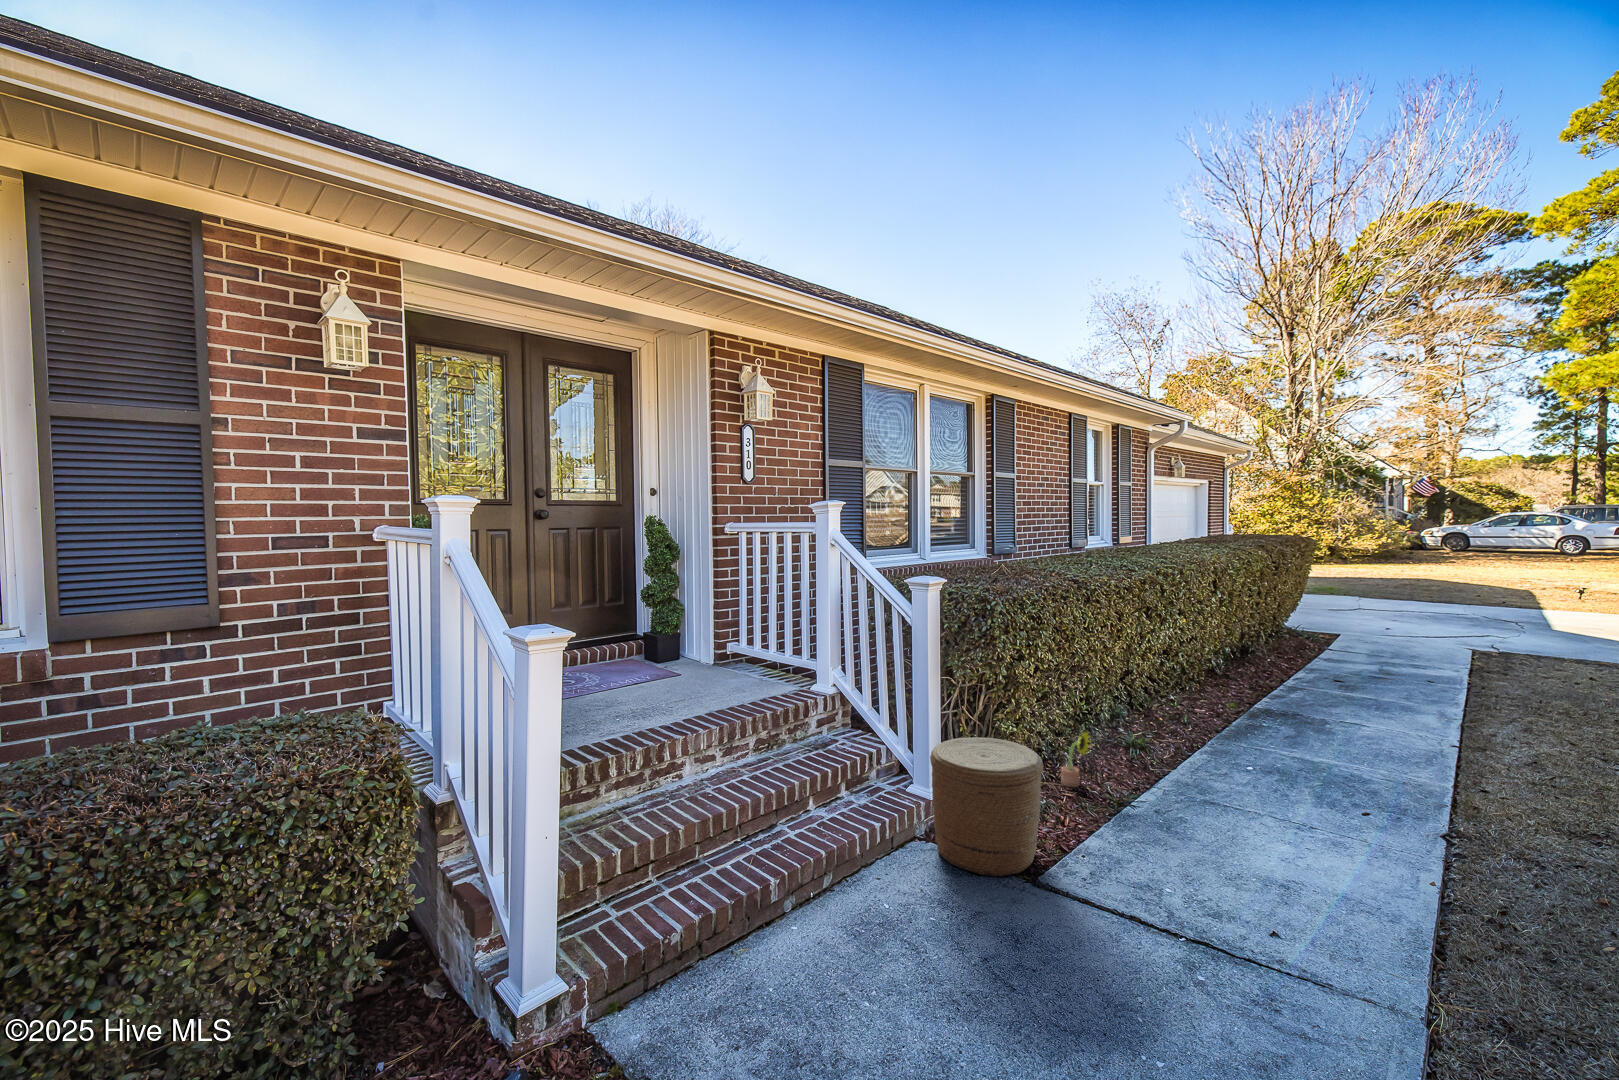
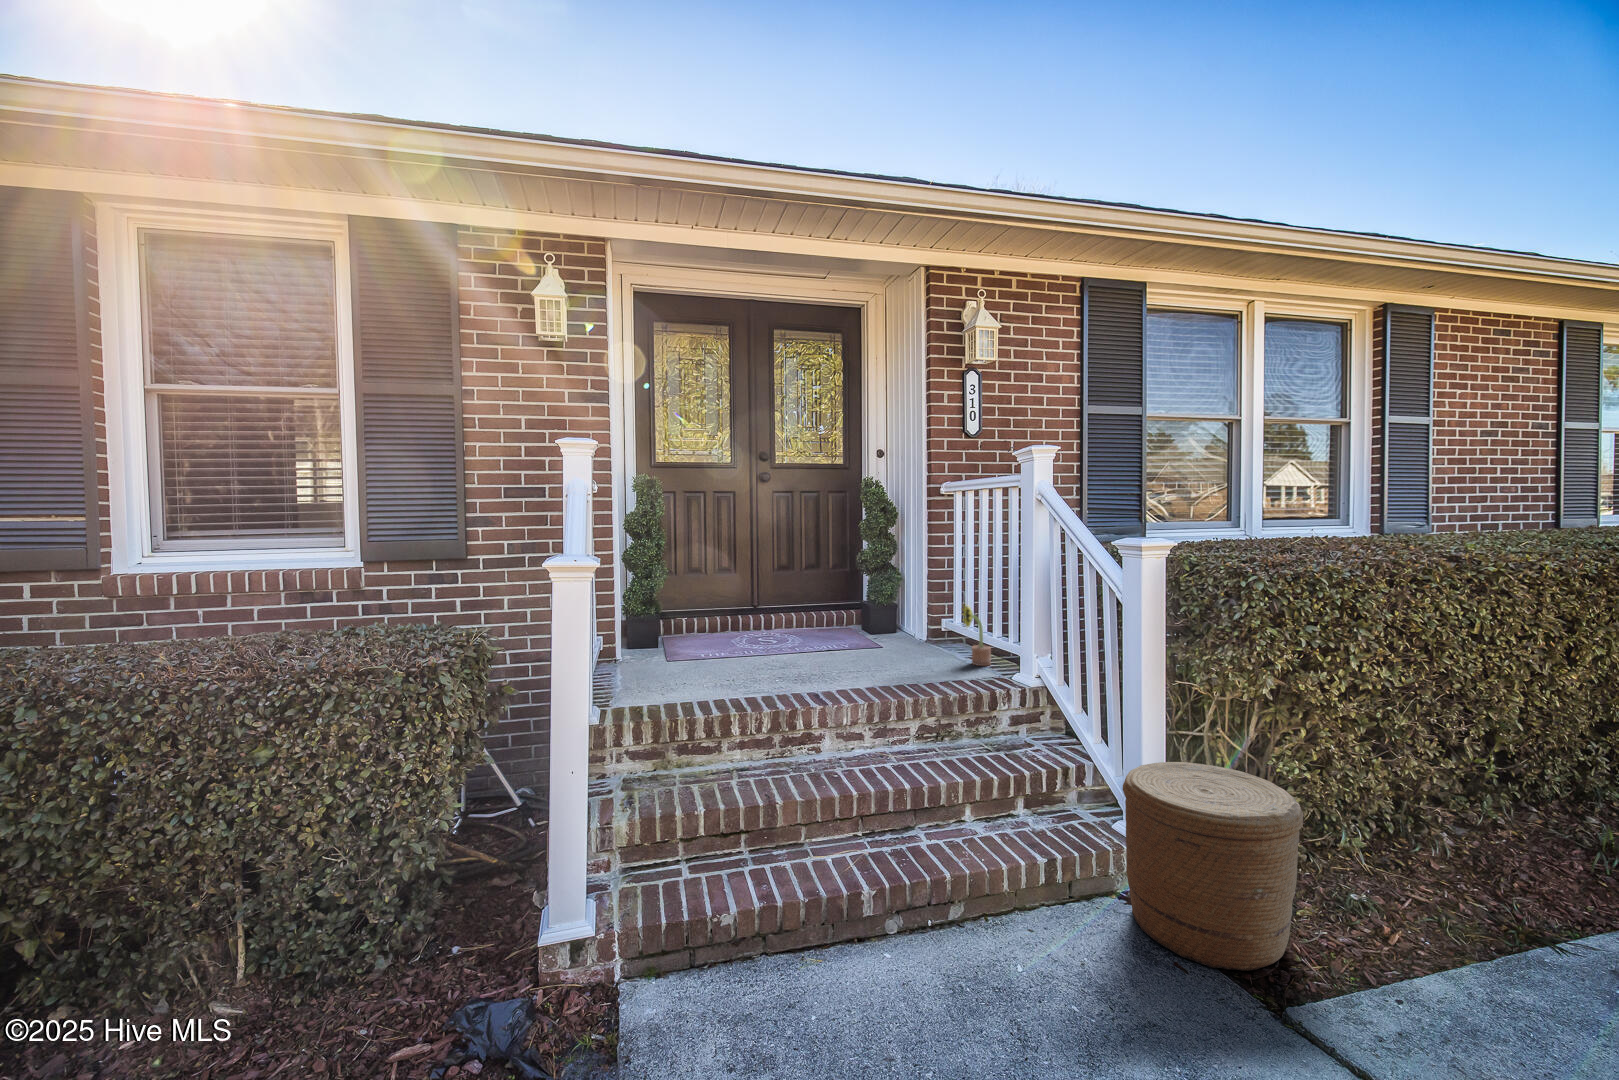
decorative plant: present [1061,732,1090,787] -> present [961,606,991,666]

